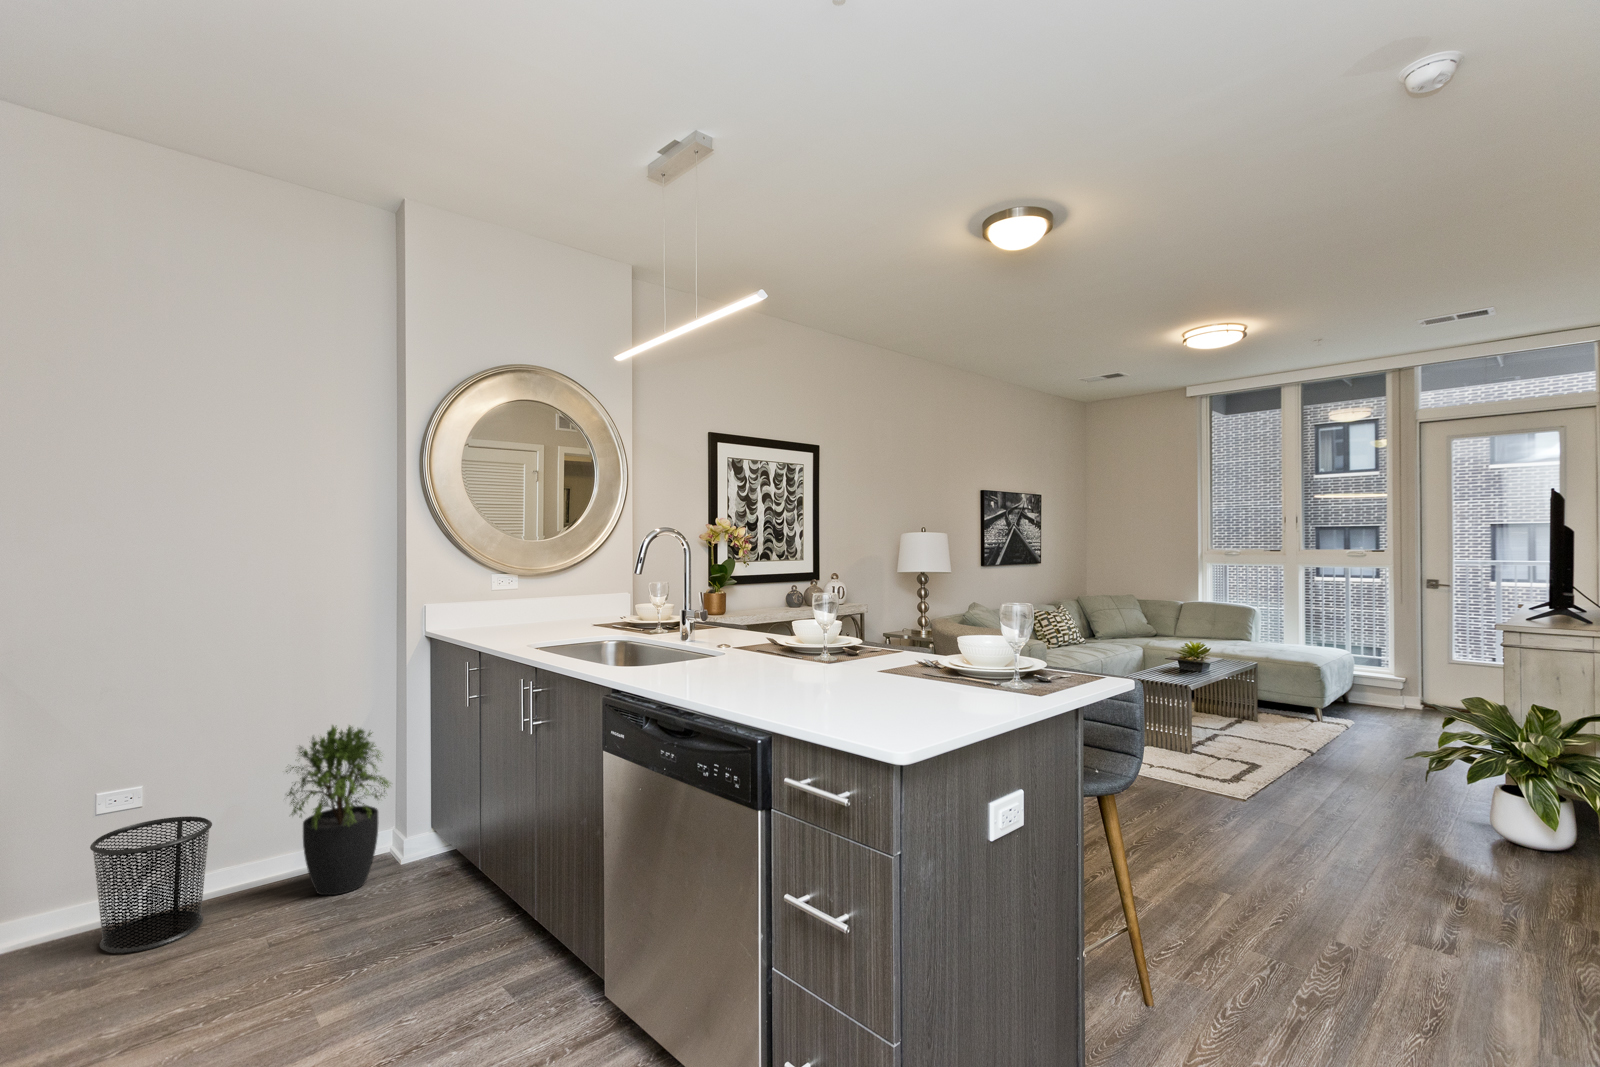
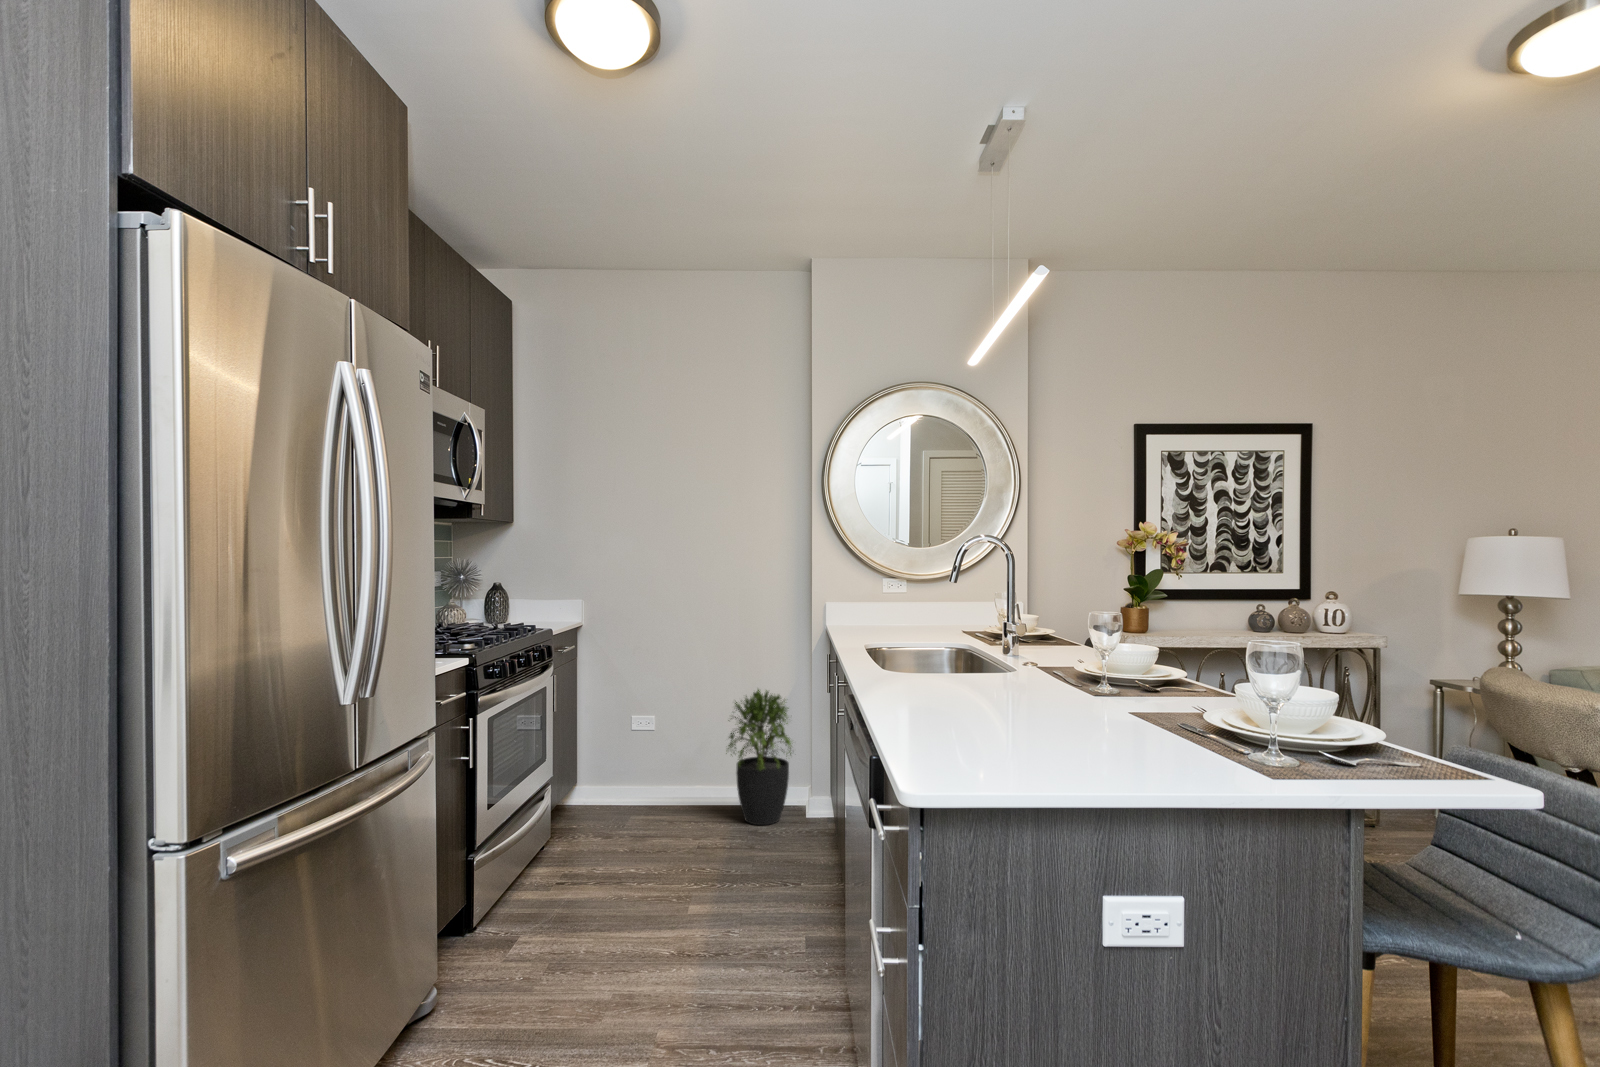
waste bin: present [90,816,212,953] -> none [615,738,682,826]

